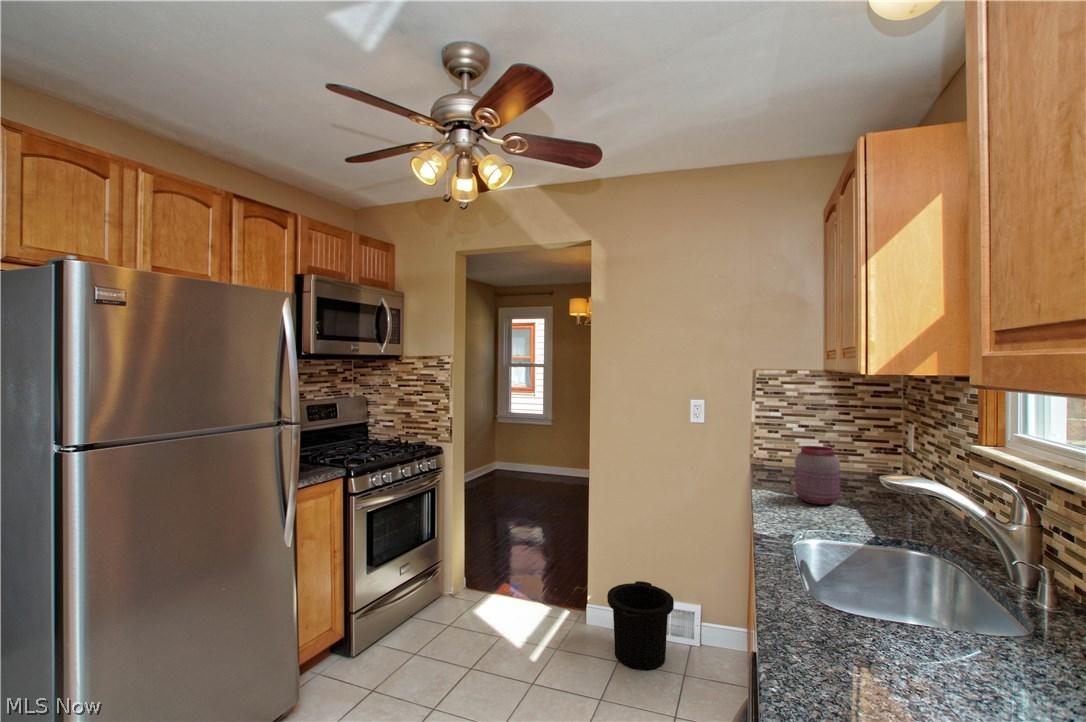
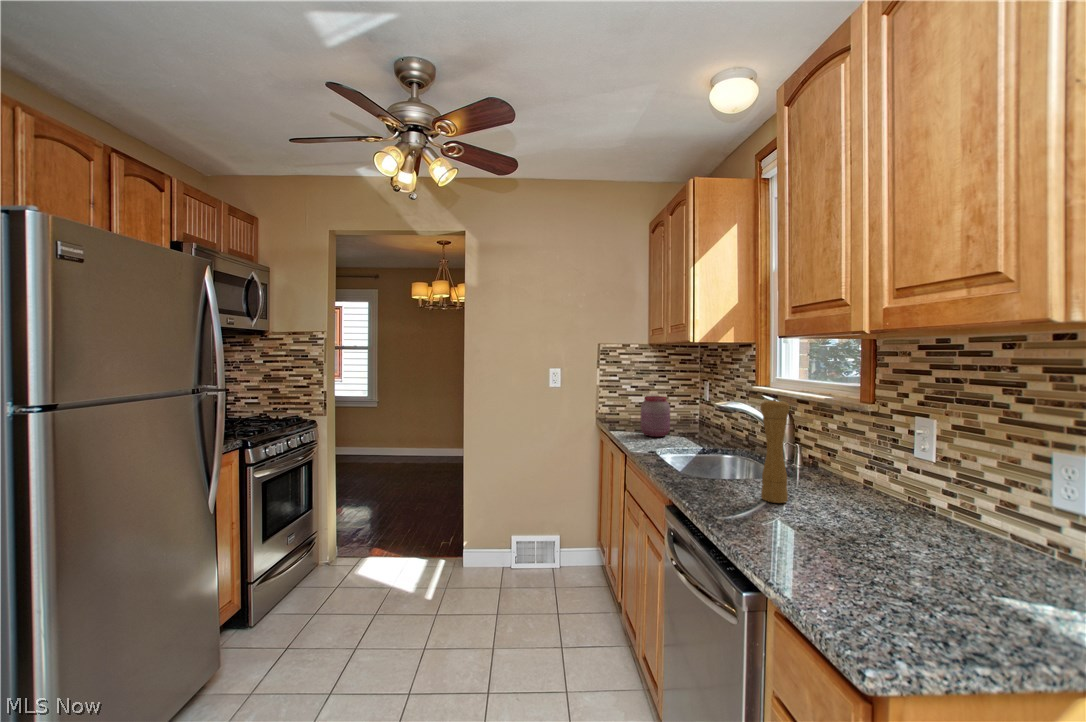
pepper mill: none [943,500,1002,689] -> present [761,399,790,503]
trash can: present [607,581,674,670] -> none [489,523,544,591]

